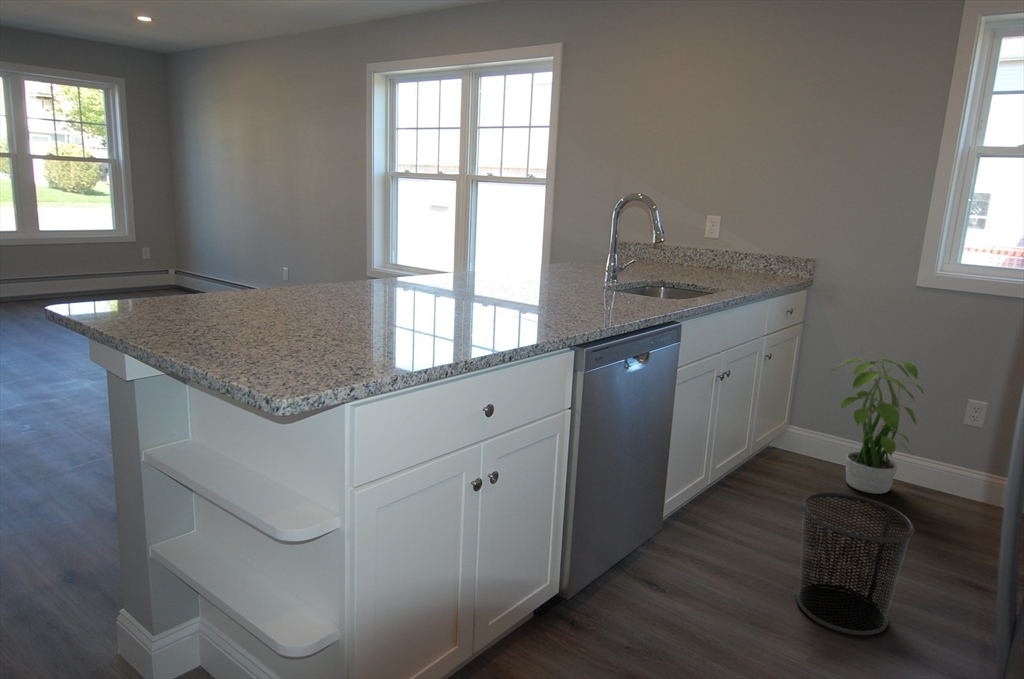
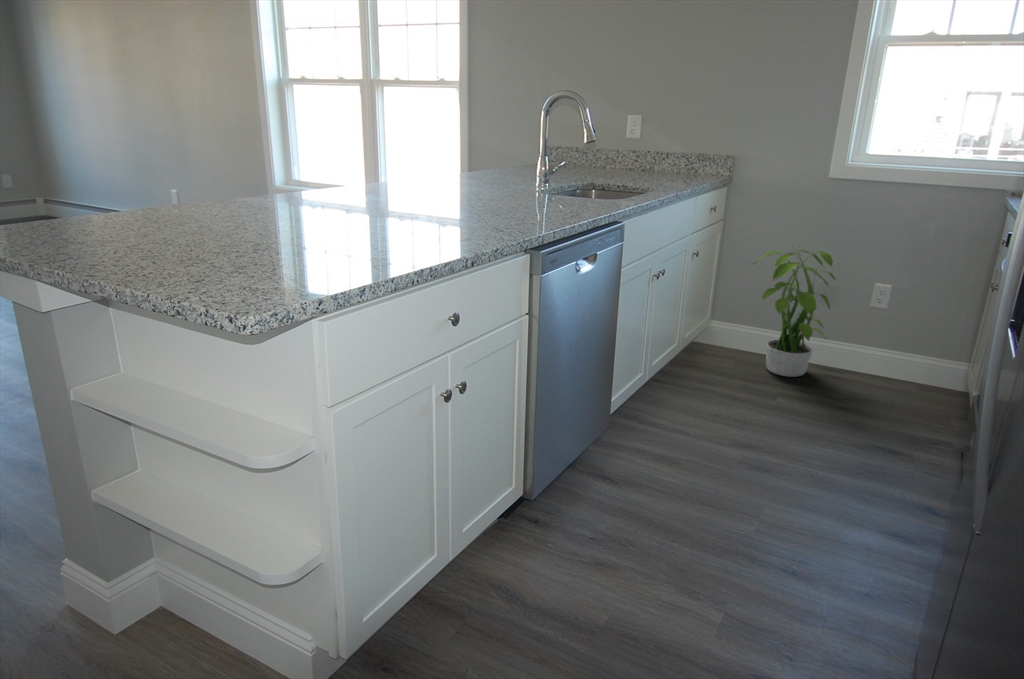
waste bin: present [796,492,914,635] -> none [738,377,846,504]

